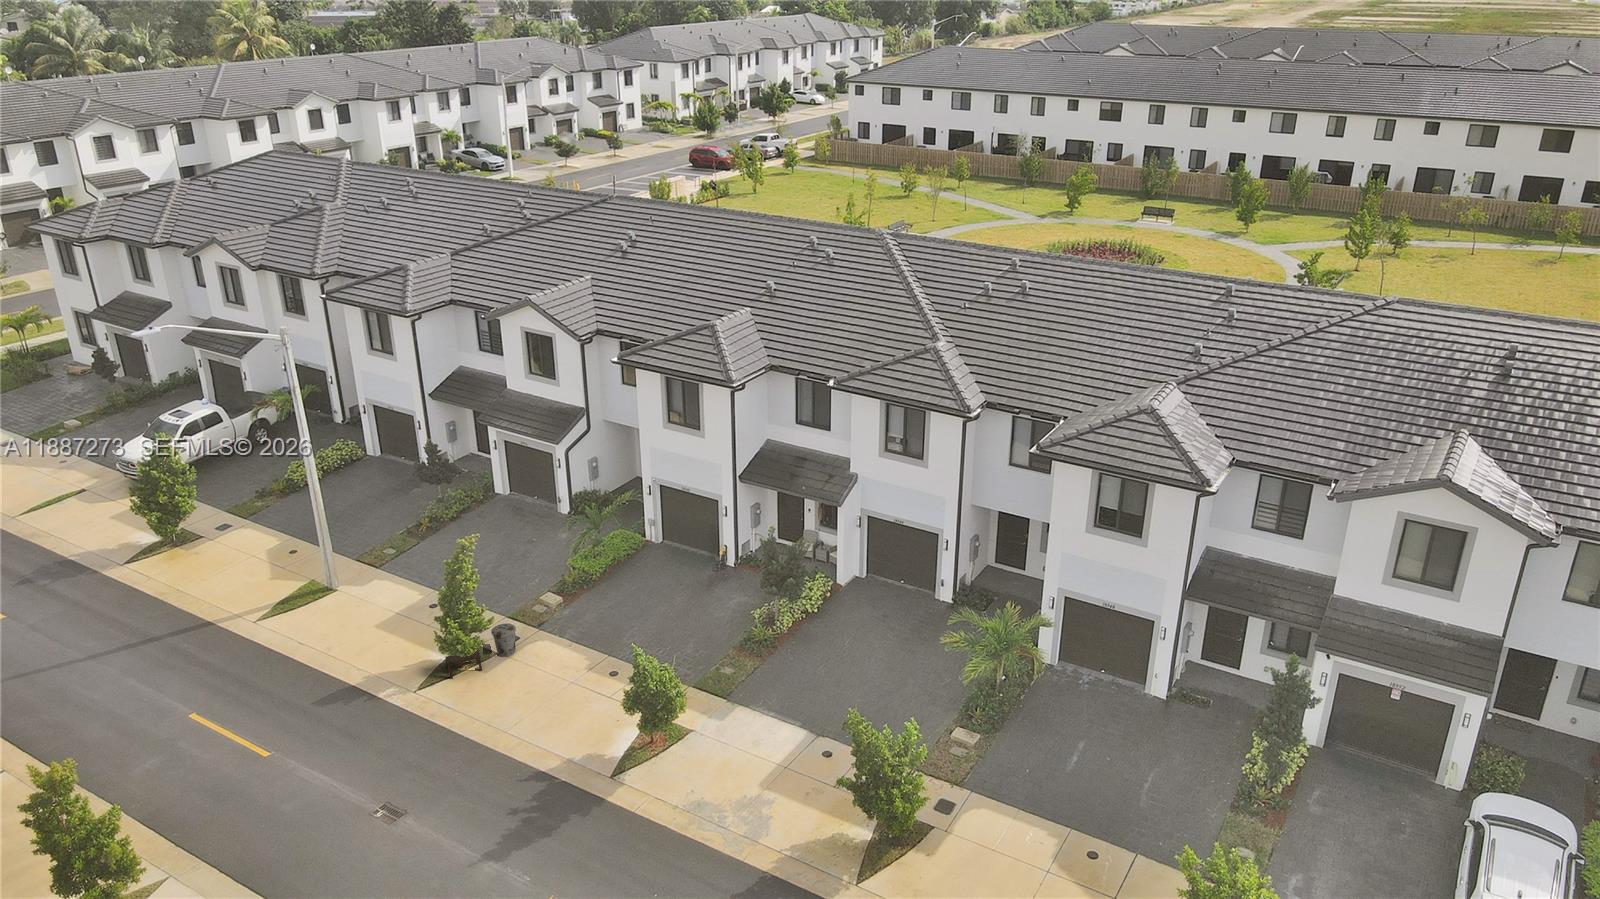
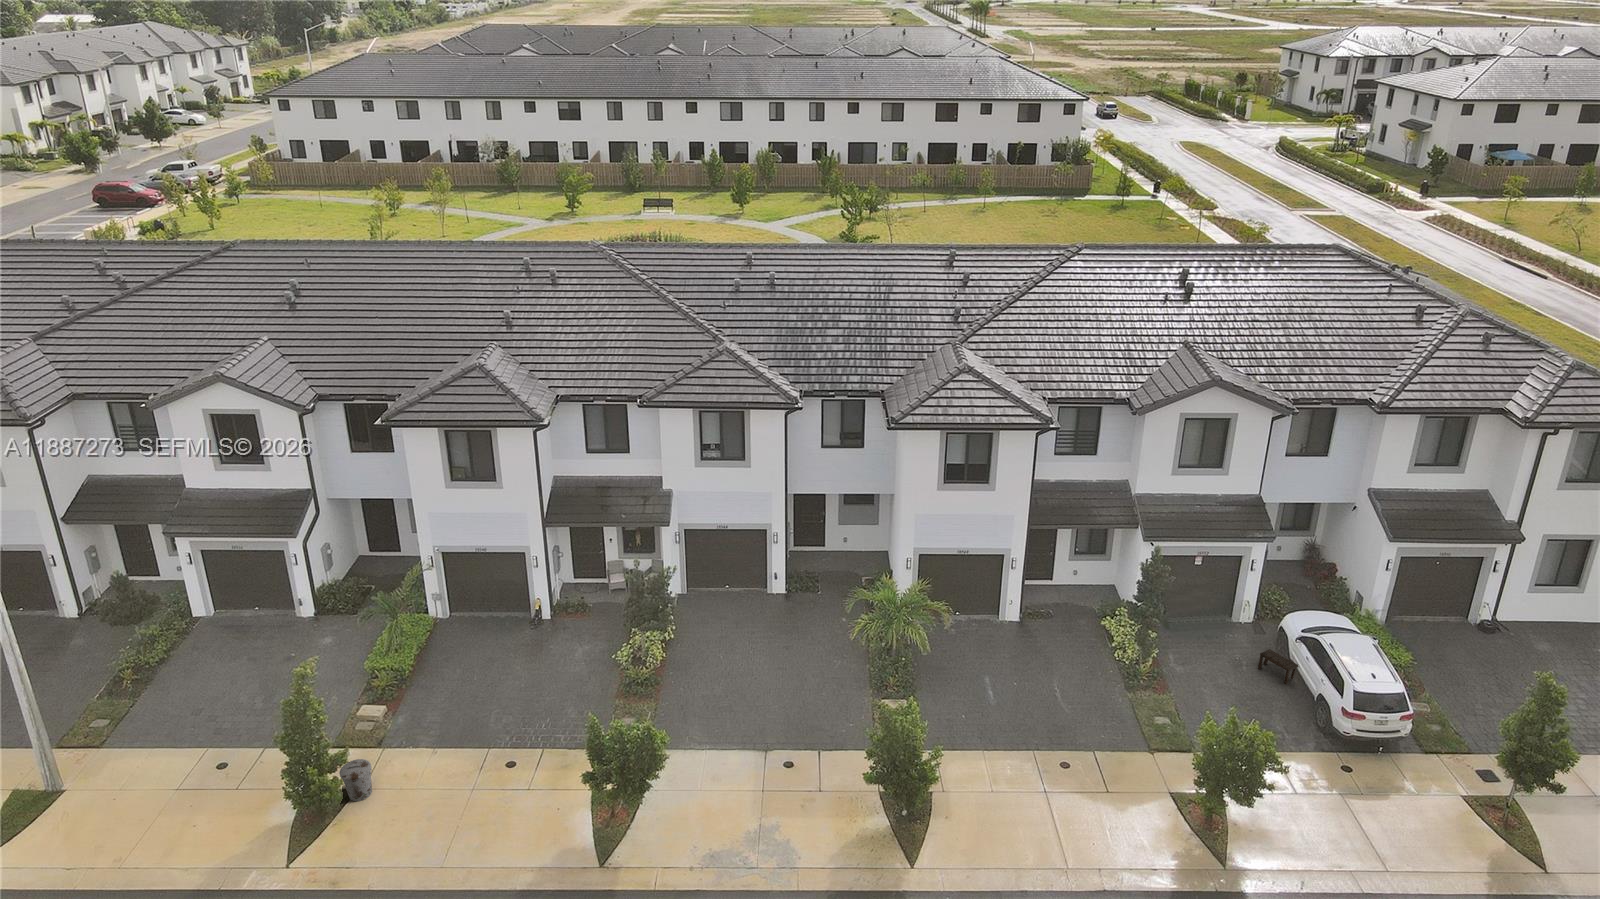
bench: present [445,650,482,679] -> present [1258,649,1298,684]

